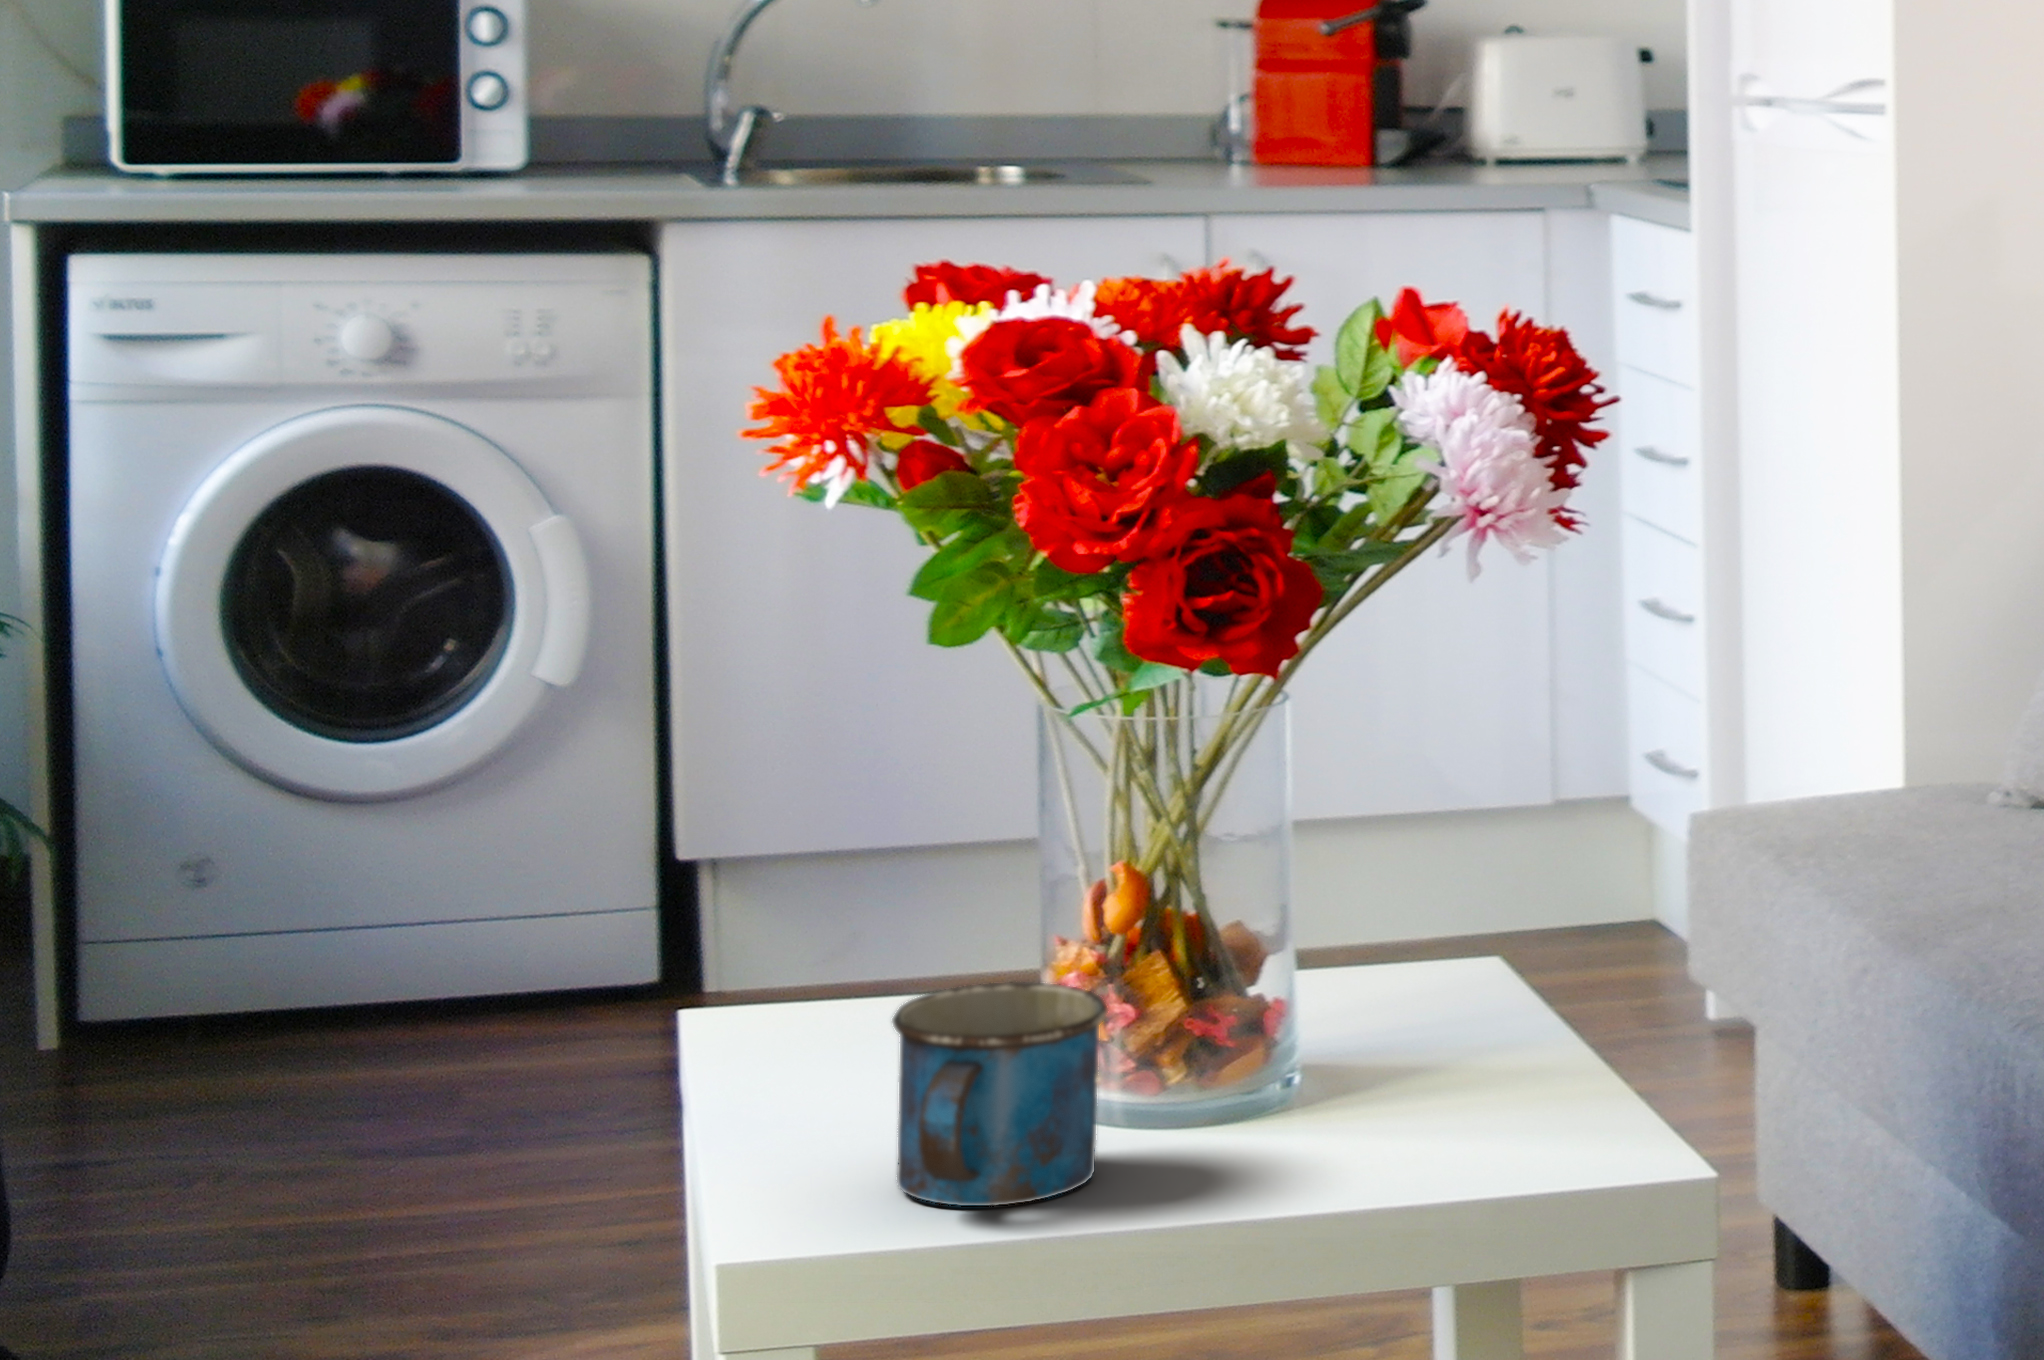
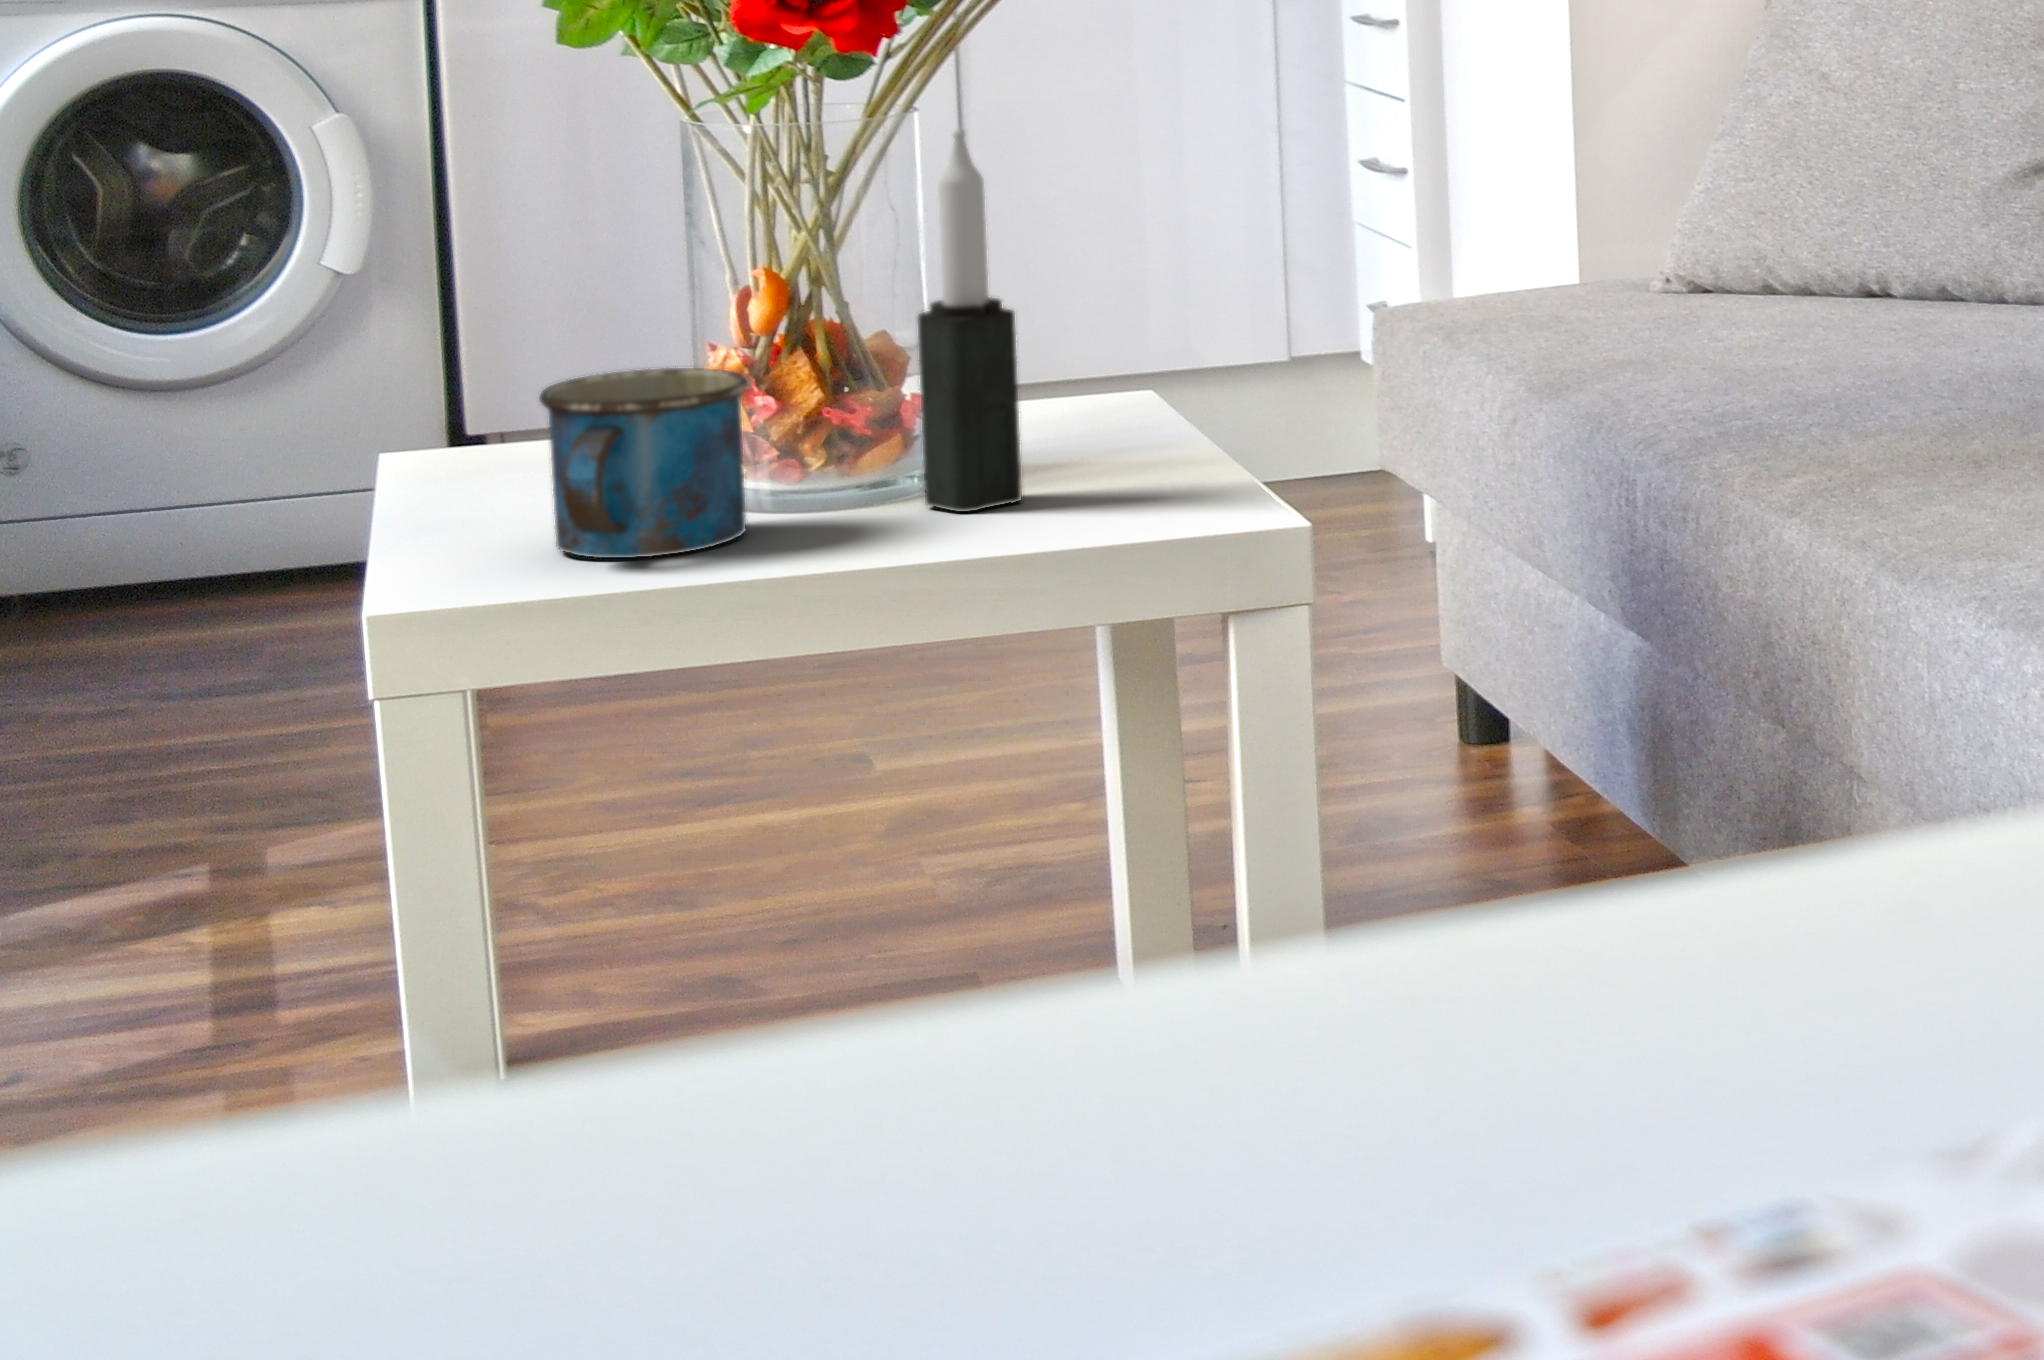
candle: none [1277,728,1384,1152] -> present [918,128,1022,512]

